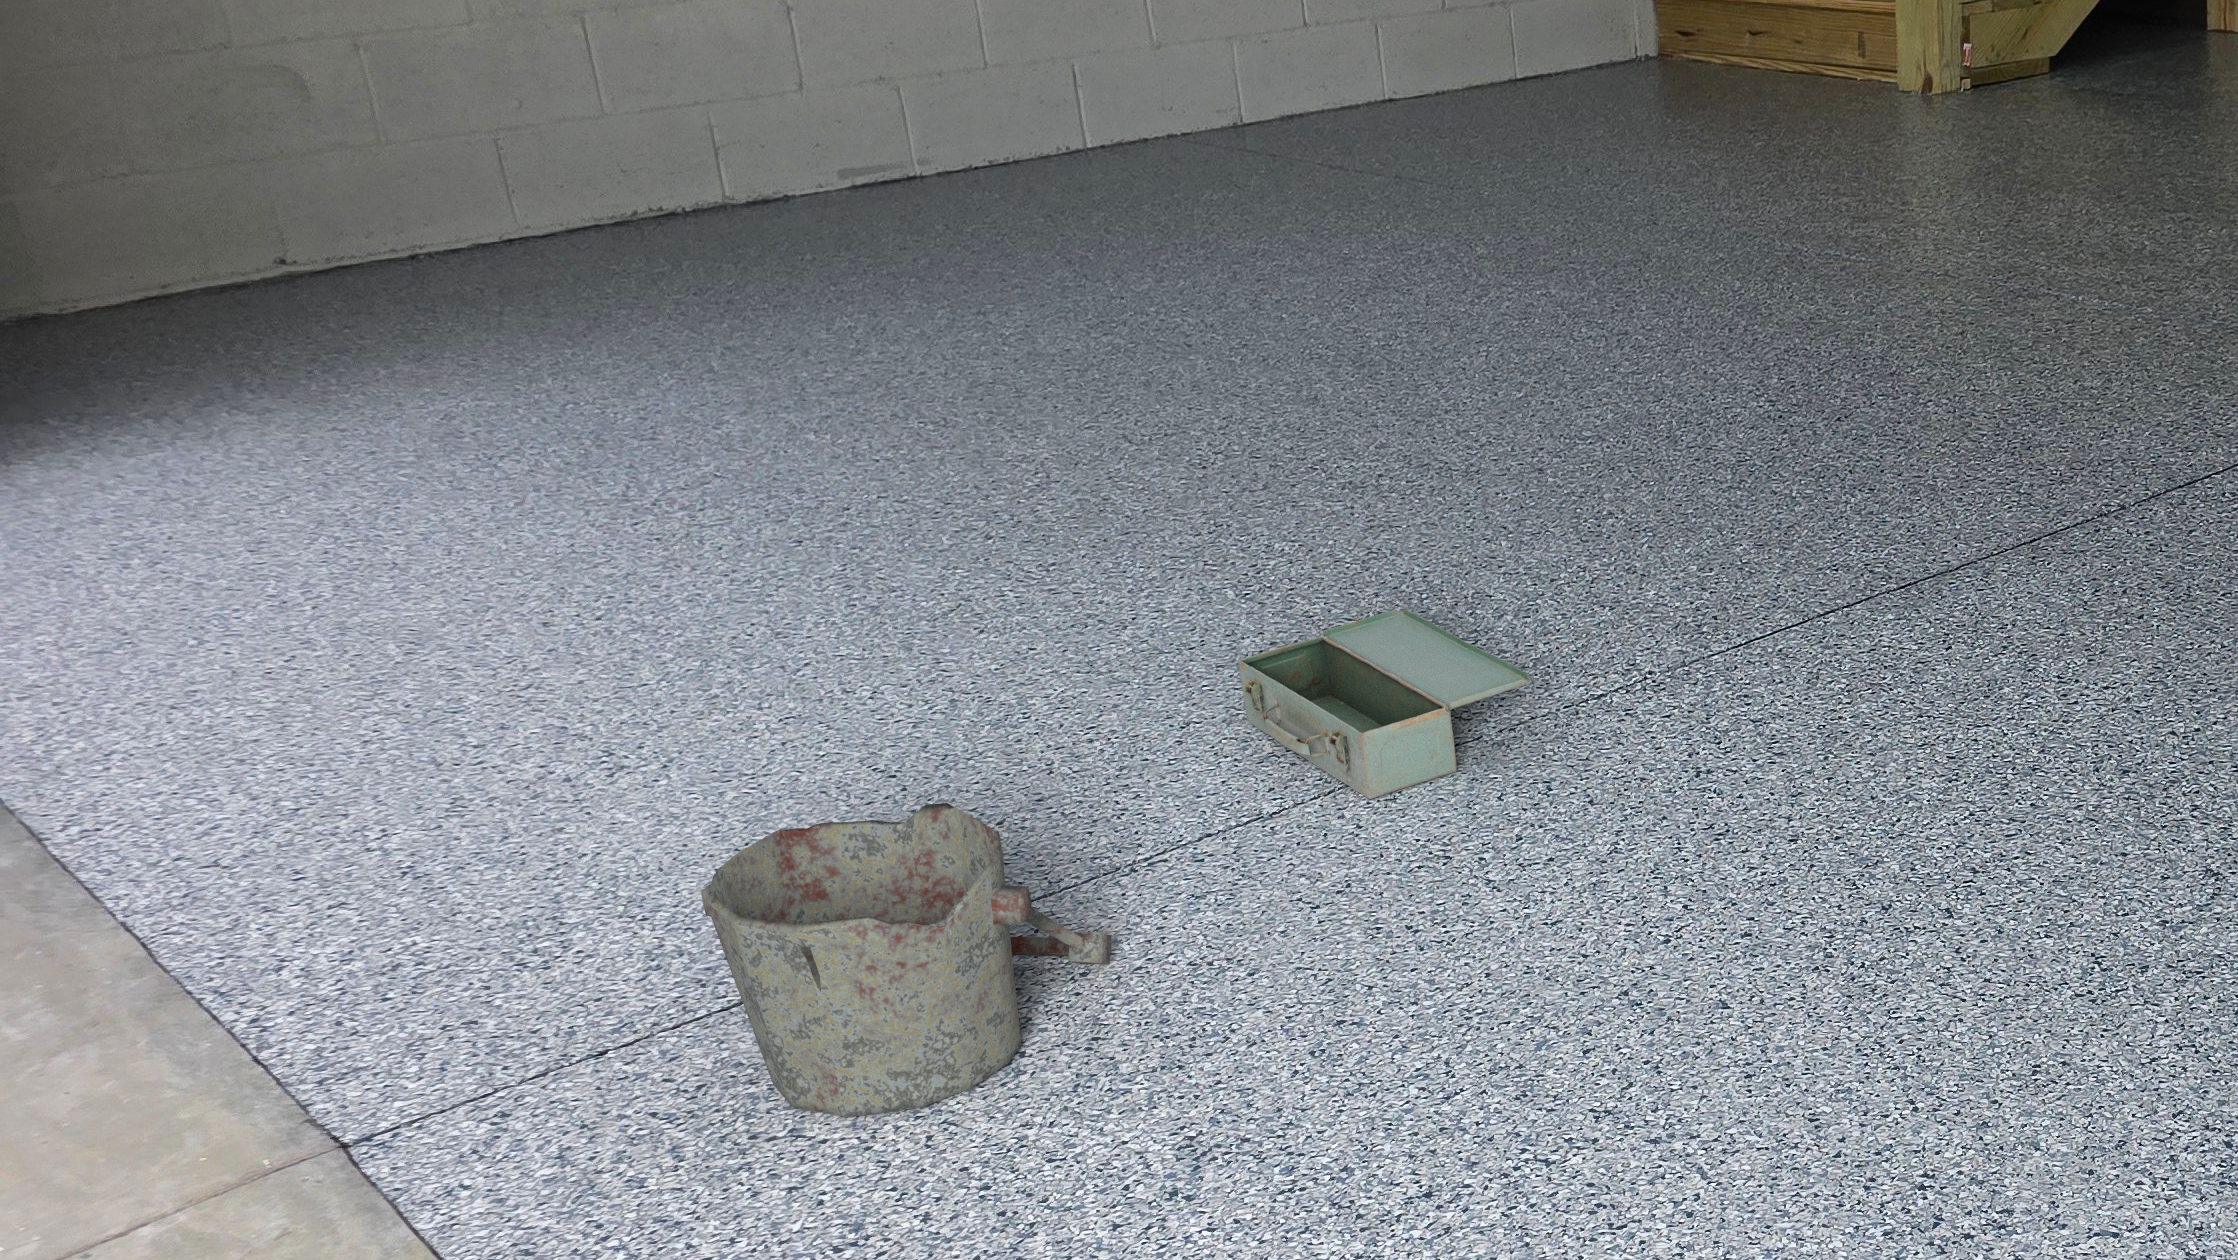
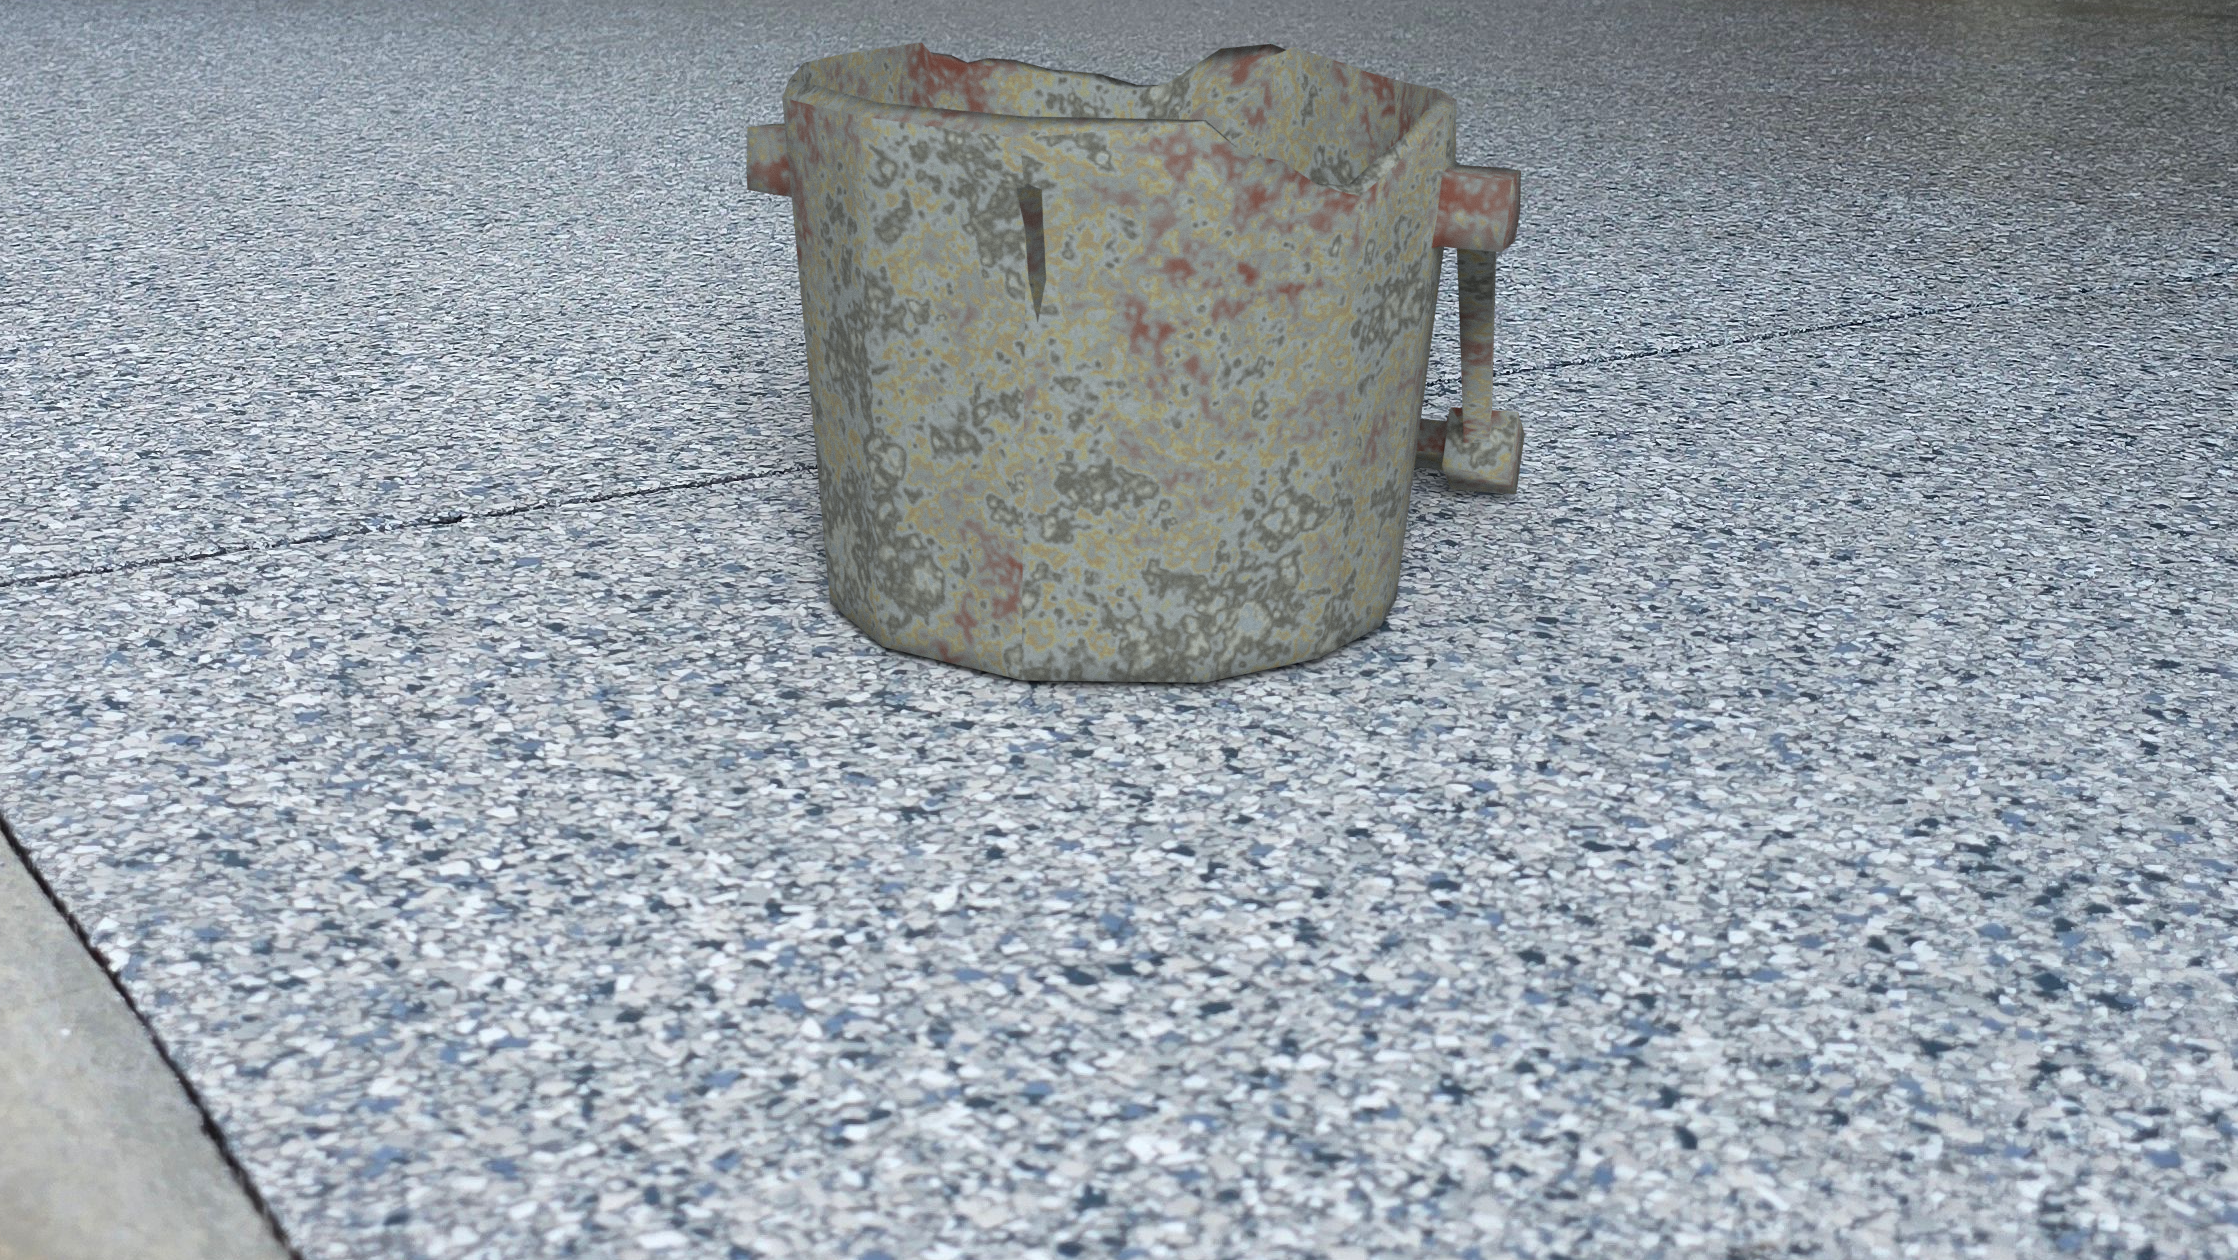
toolbox: present [1238,609,1531,799] -> none [1547,106,2152,343]

